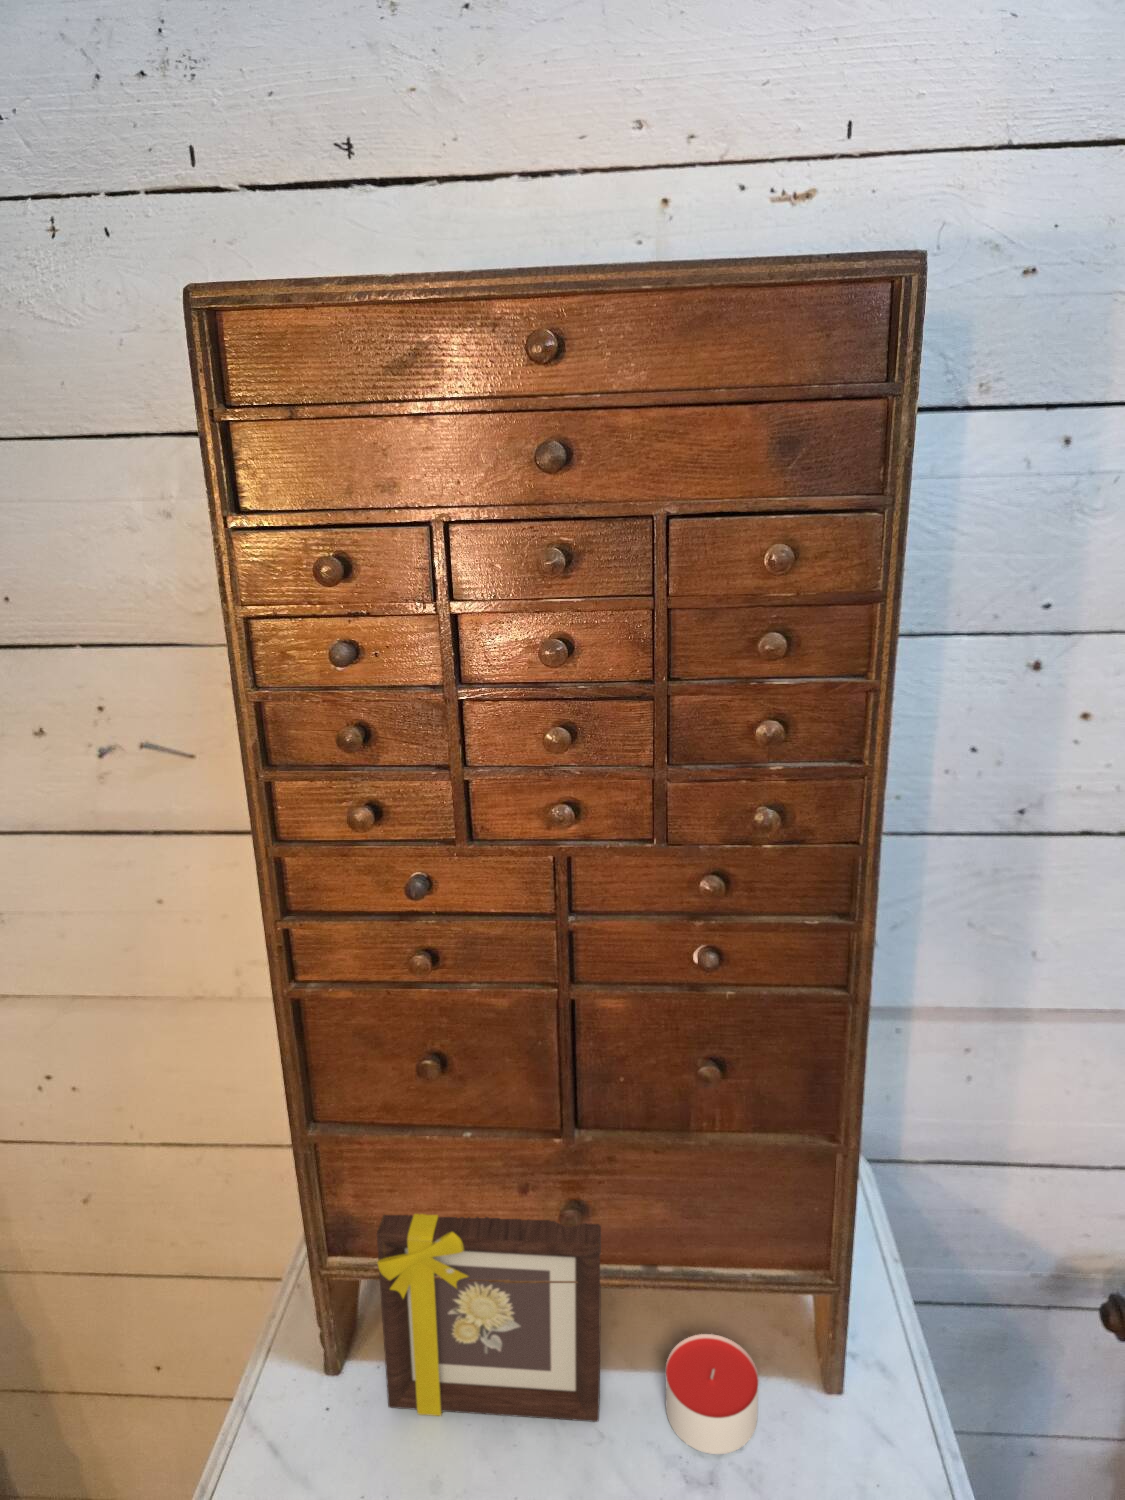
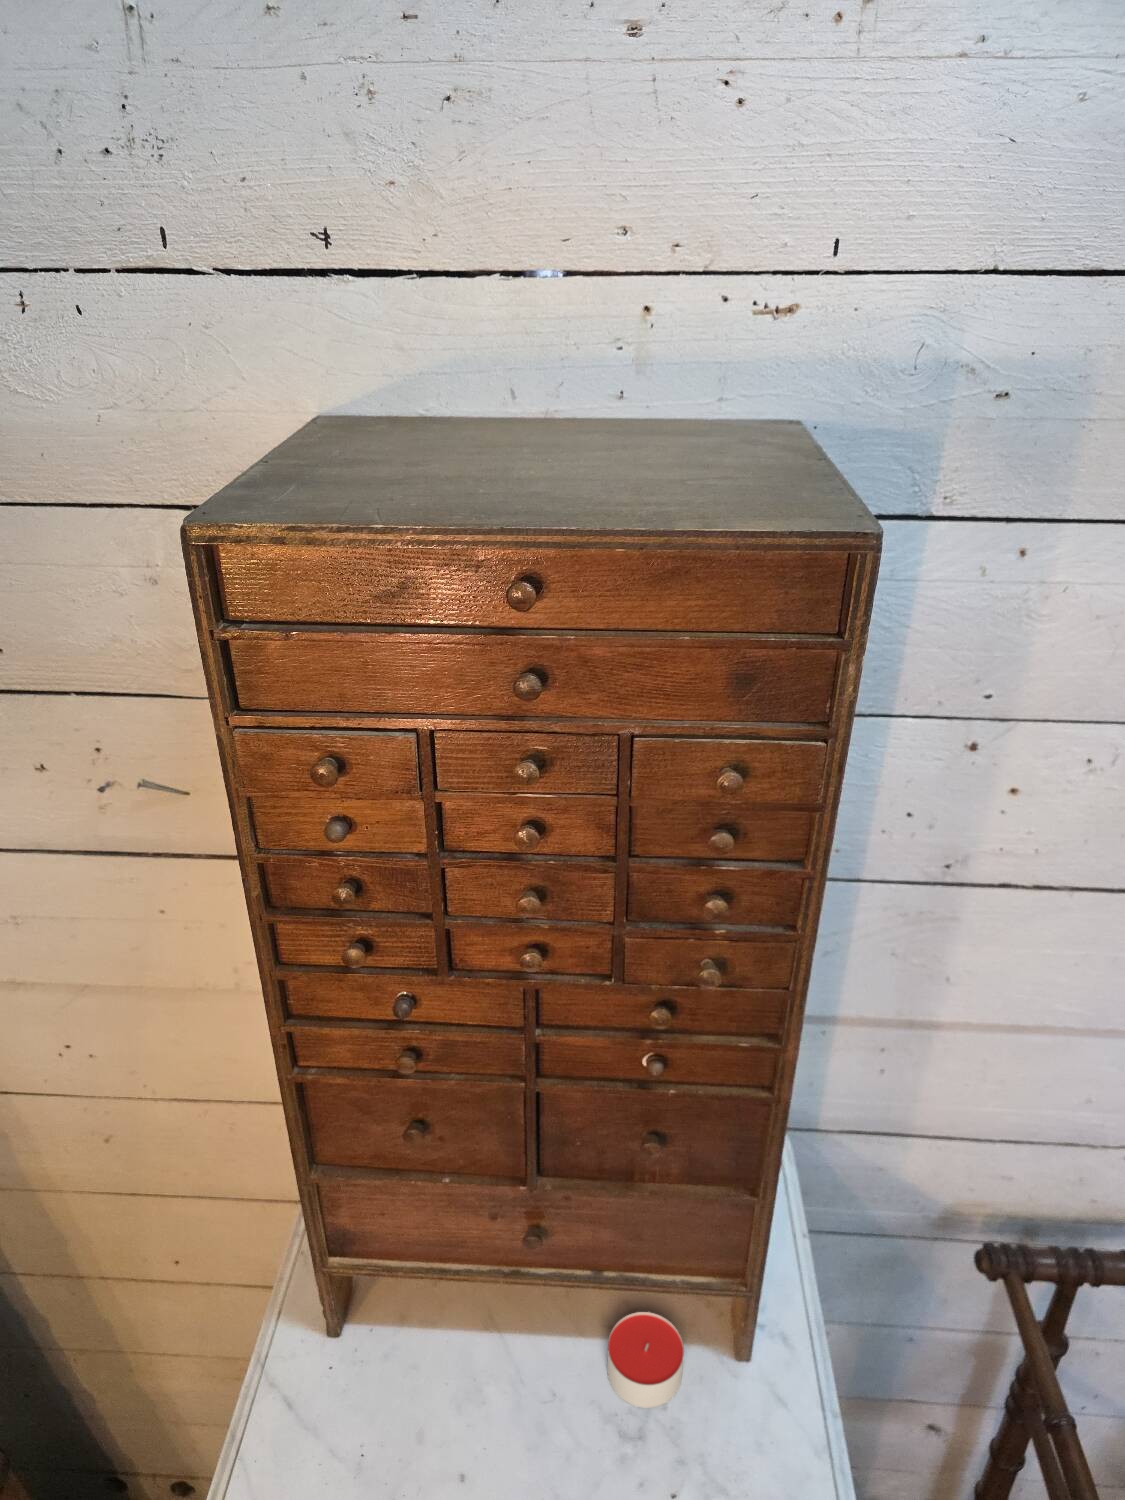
picture frame: present [377,1214,601,1422] -> none [368,1216,558,1377]

